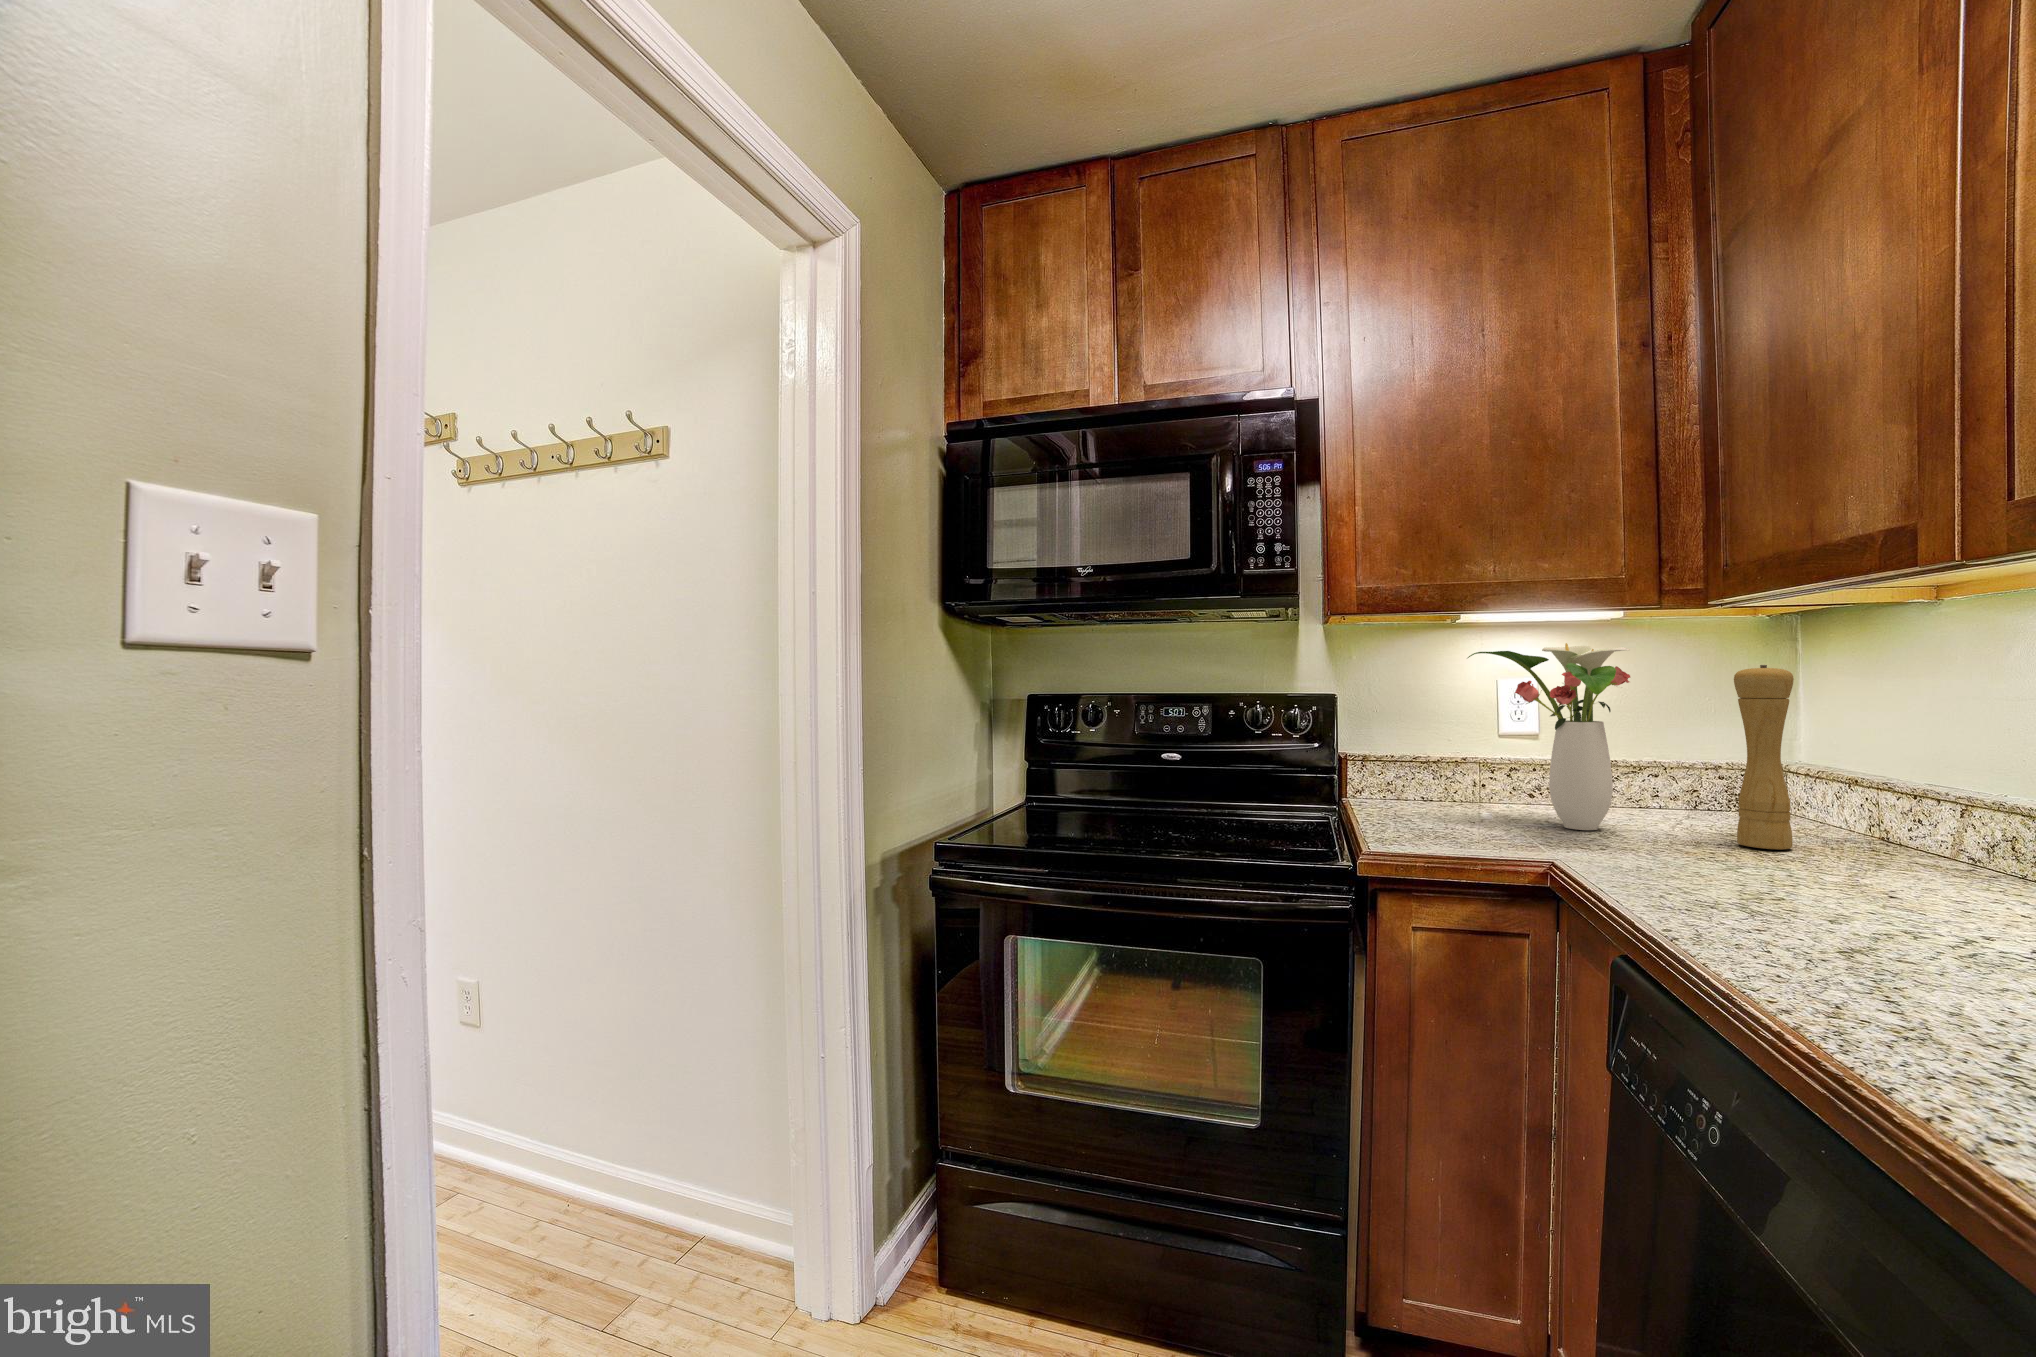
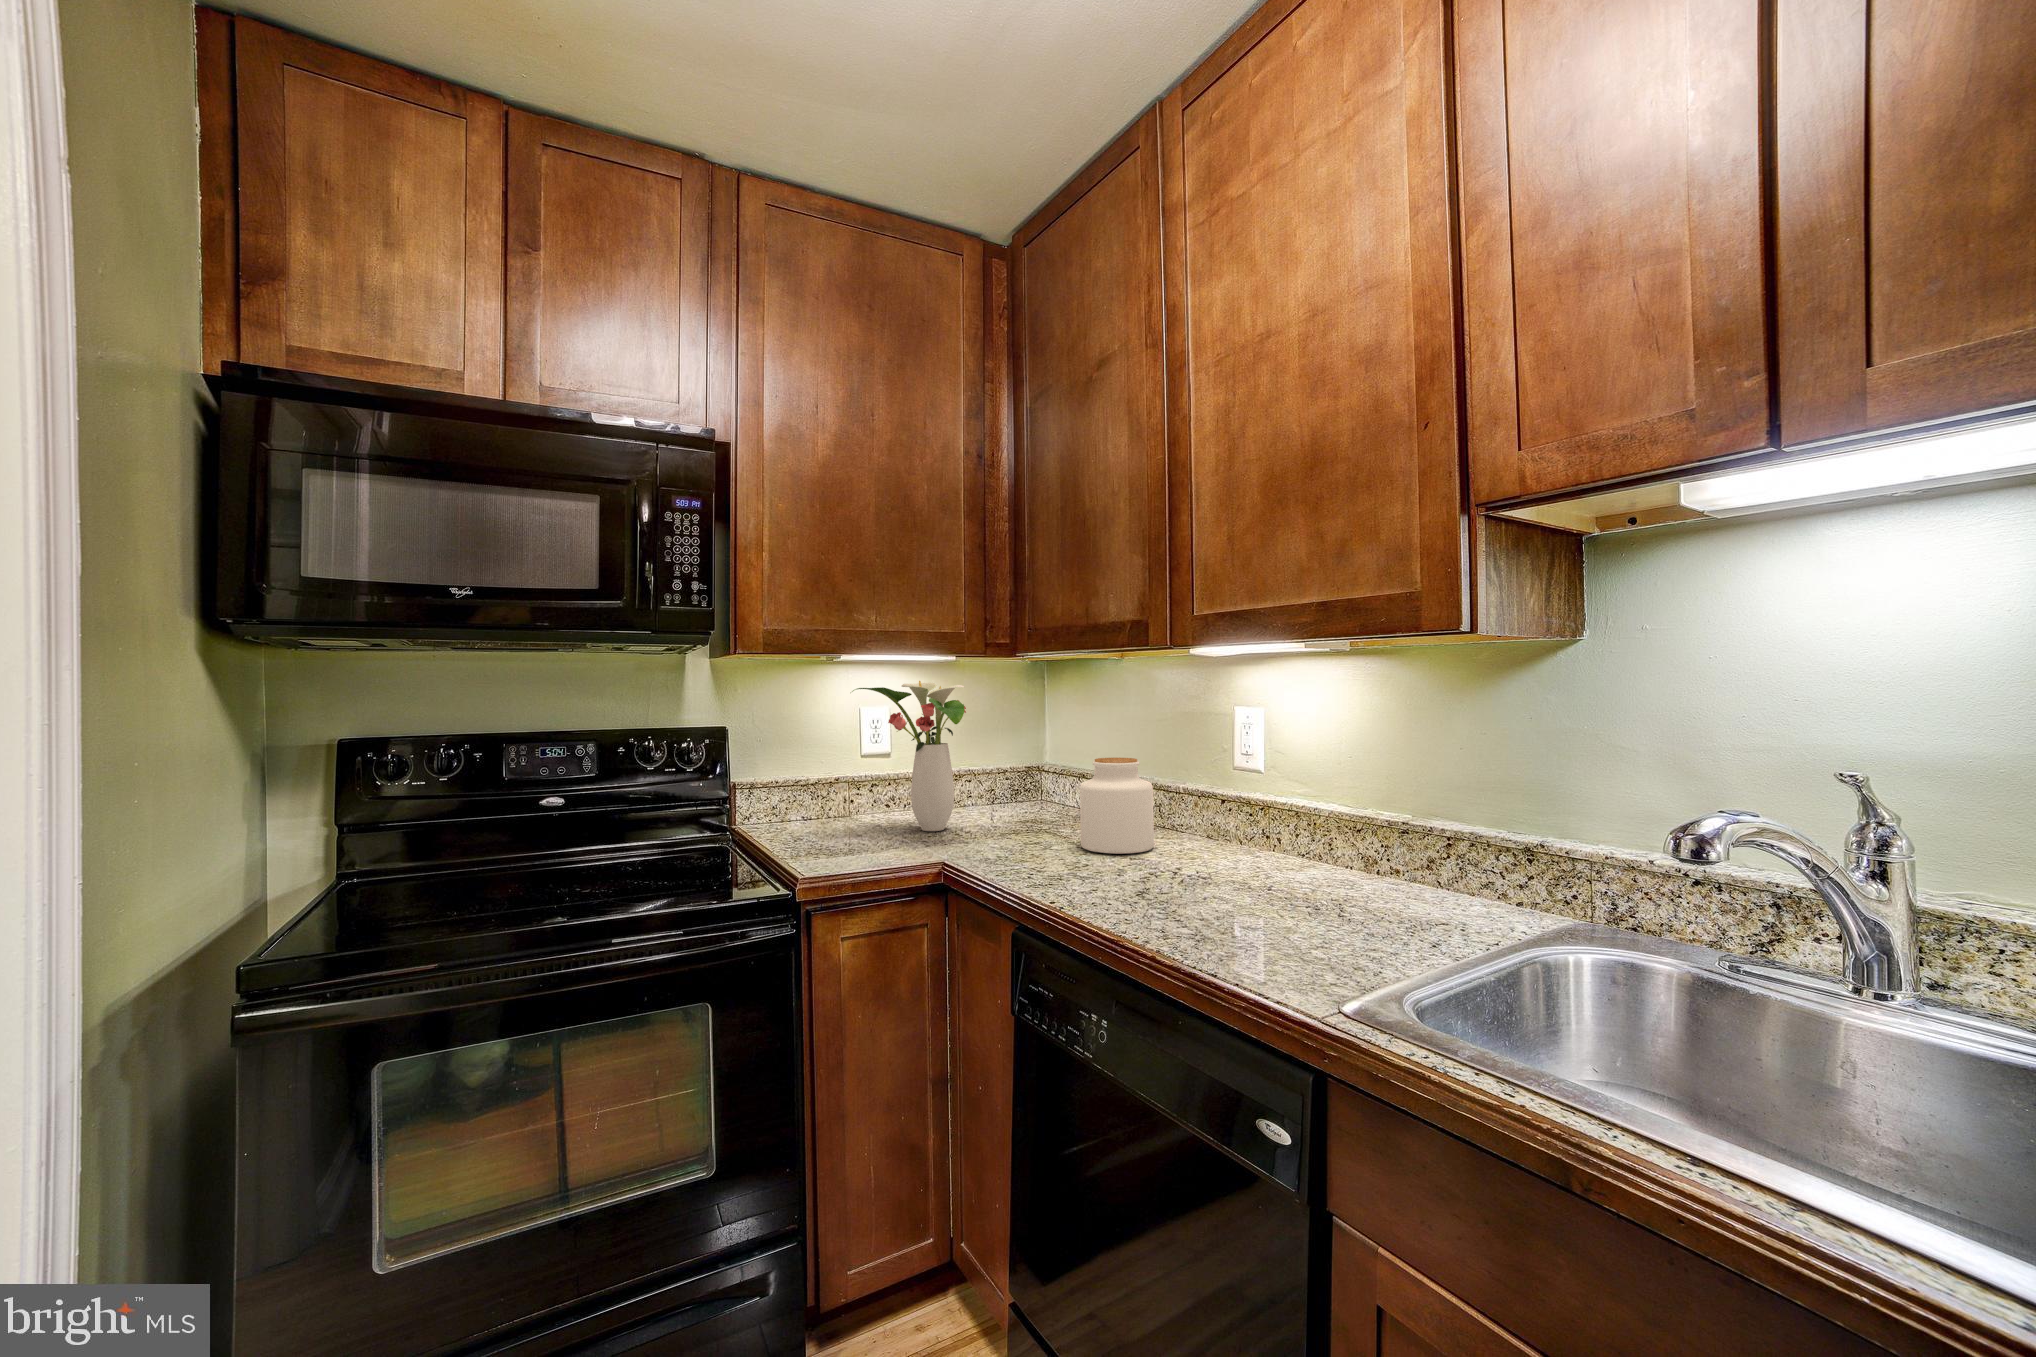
pepper mill: present [1734,665,1794,849] -> none [1029,699,1062,830]
jar: none [1800,749,1951,894] -> present [1080,758,1154,854]

